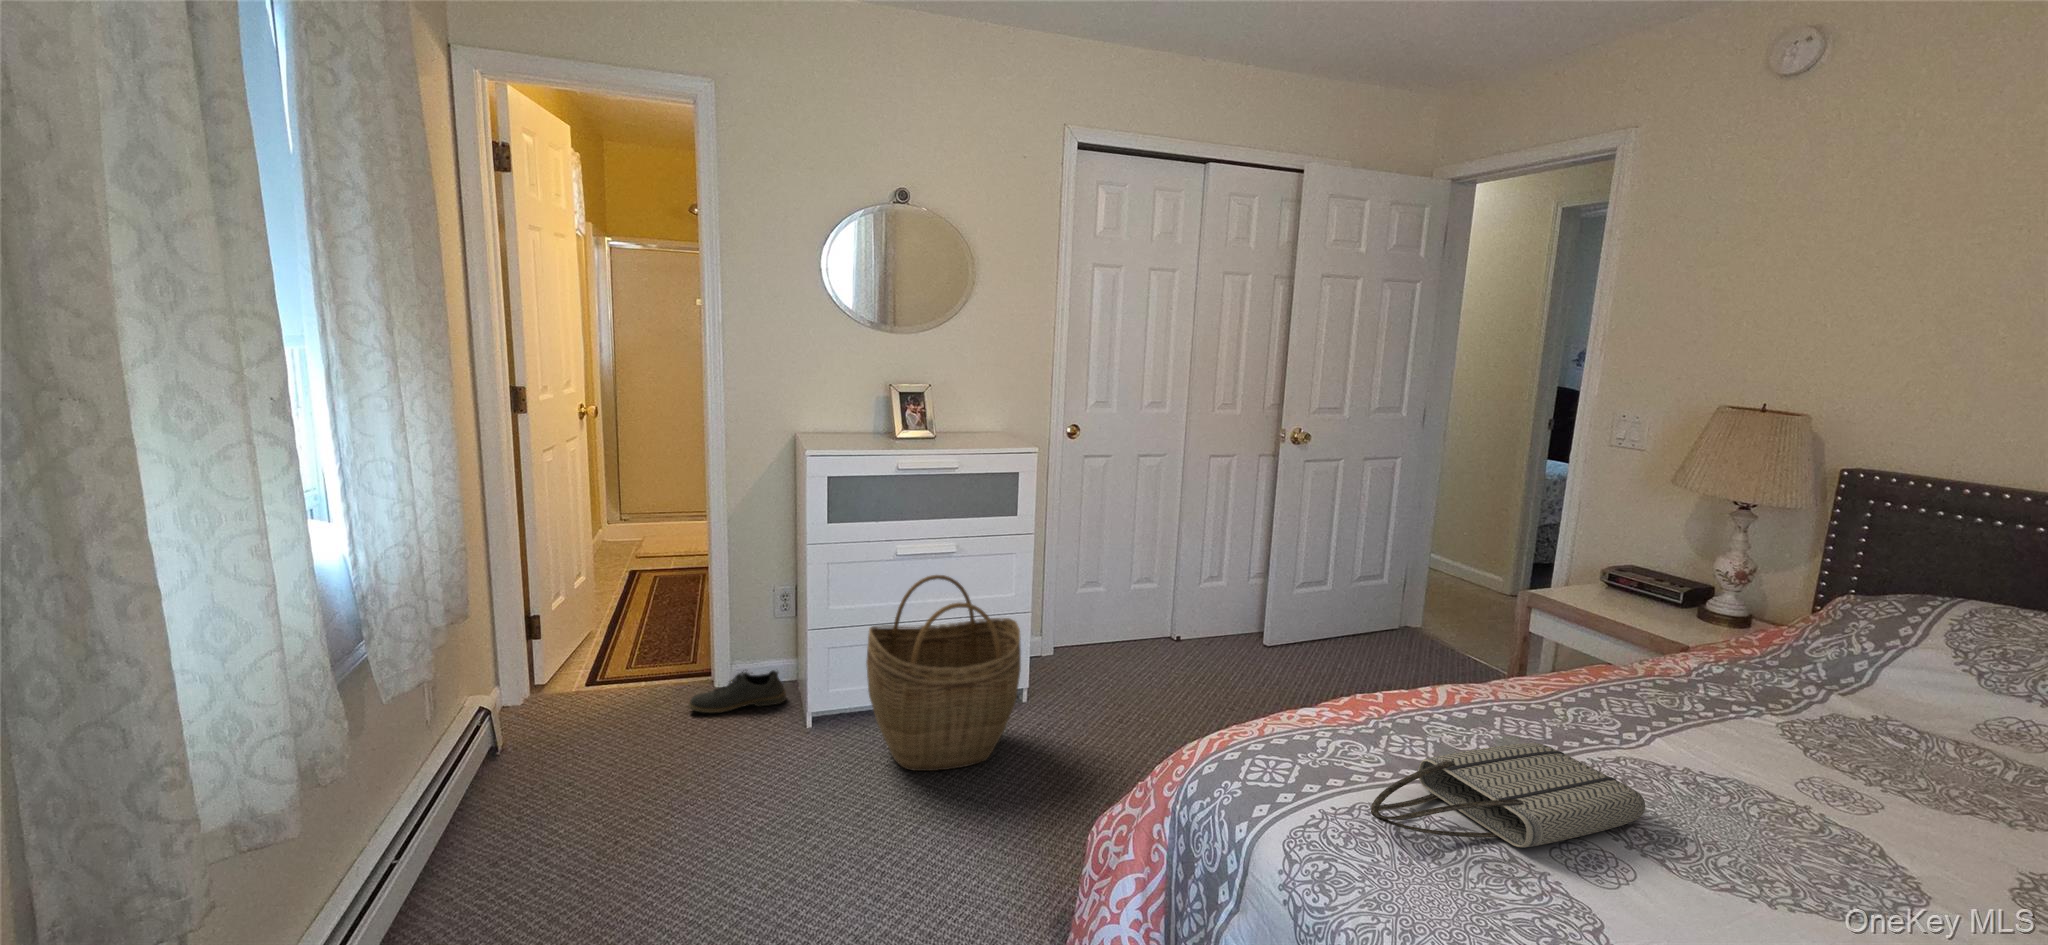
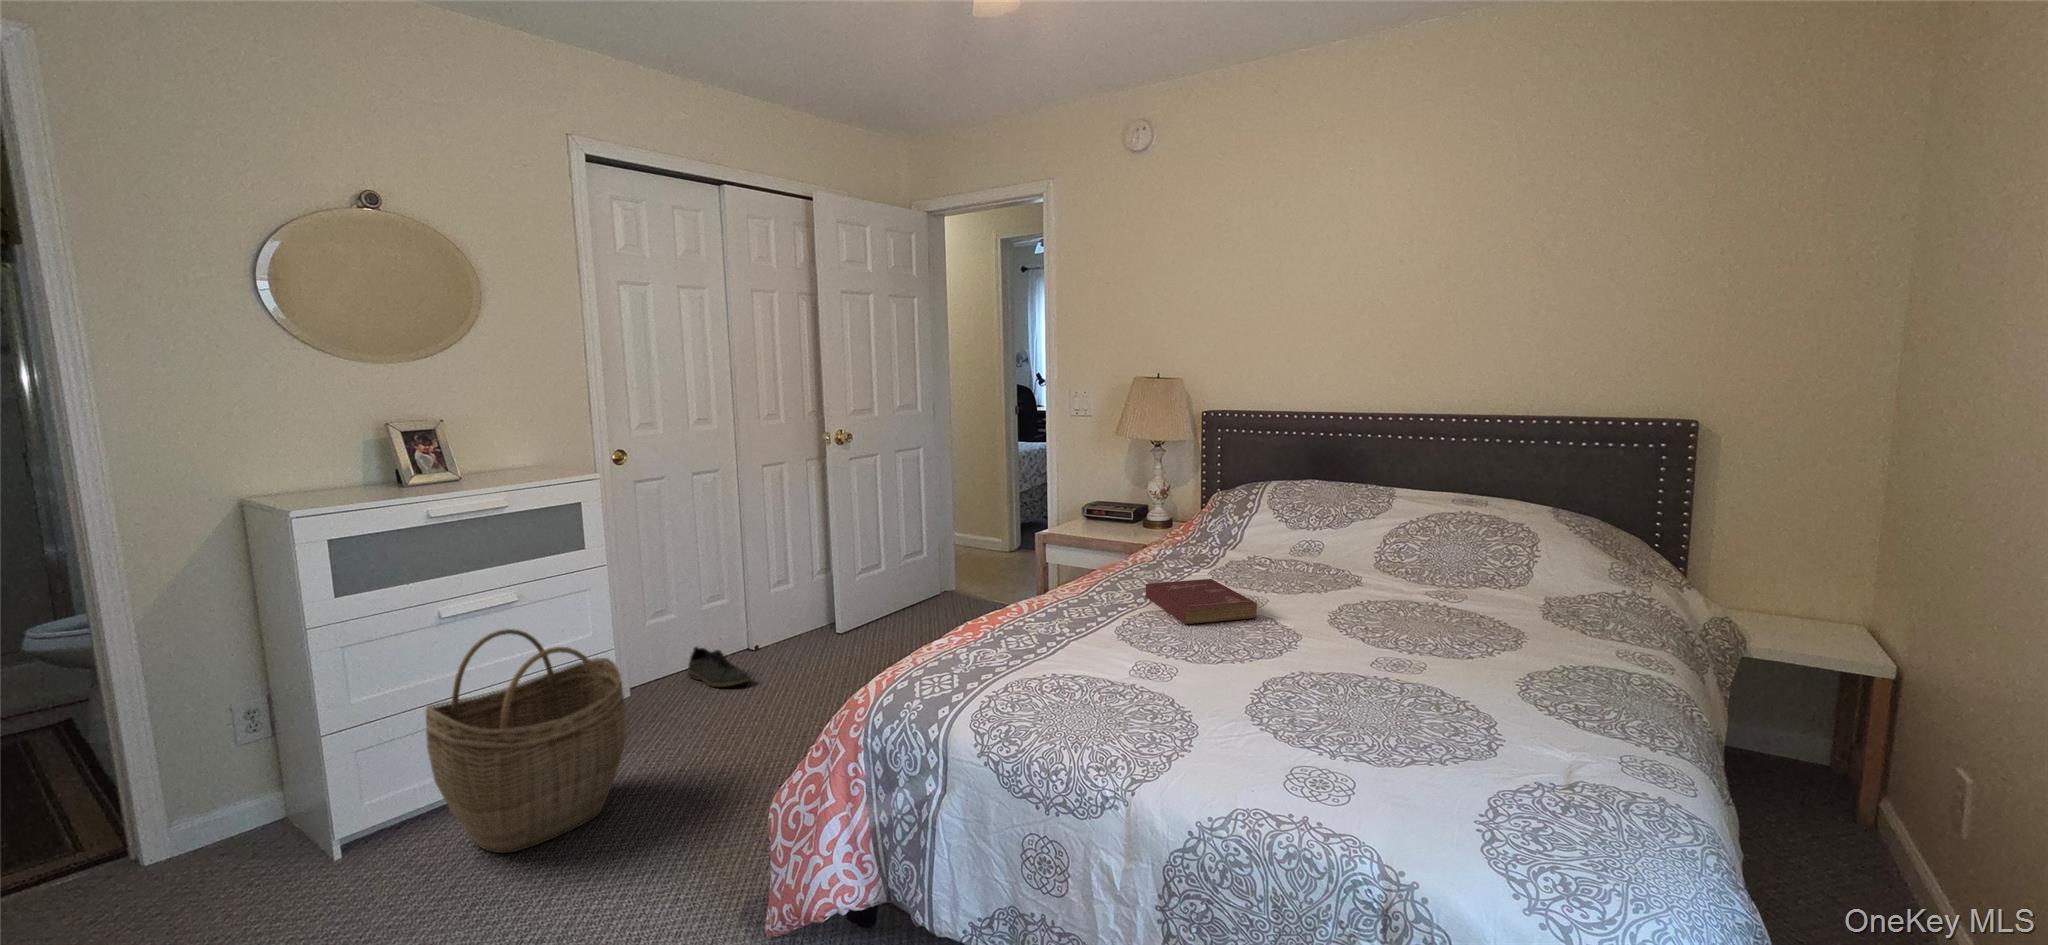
shoe: present [689,670,786,713] -> present [688,647,749,687]
book: none [1642,714,1854,832] -> present [1146,579,1257,624]
tote bag: present [1371,743,1645,847] -> none [1022,615,1166,686]

